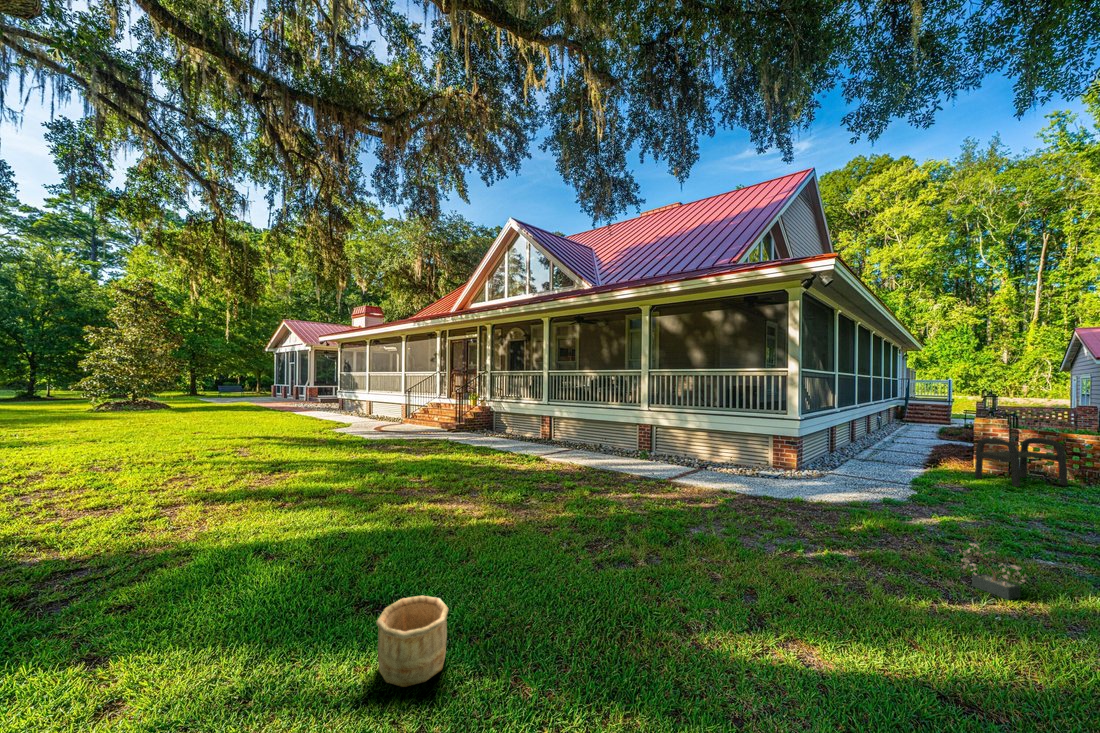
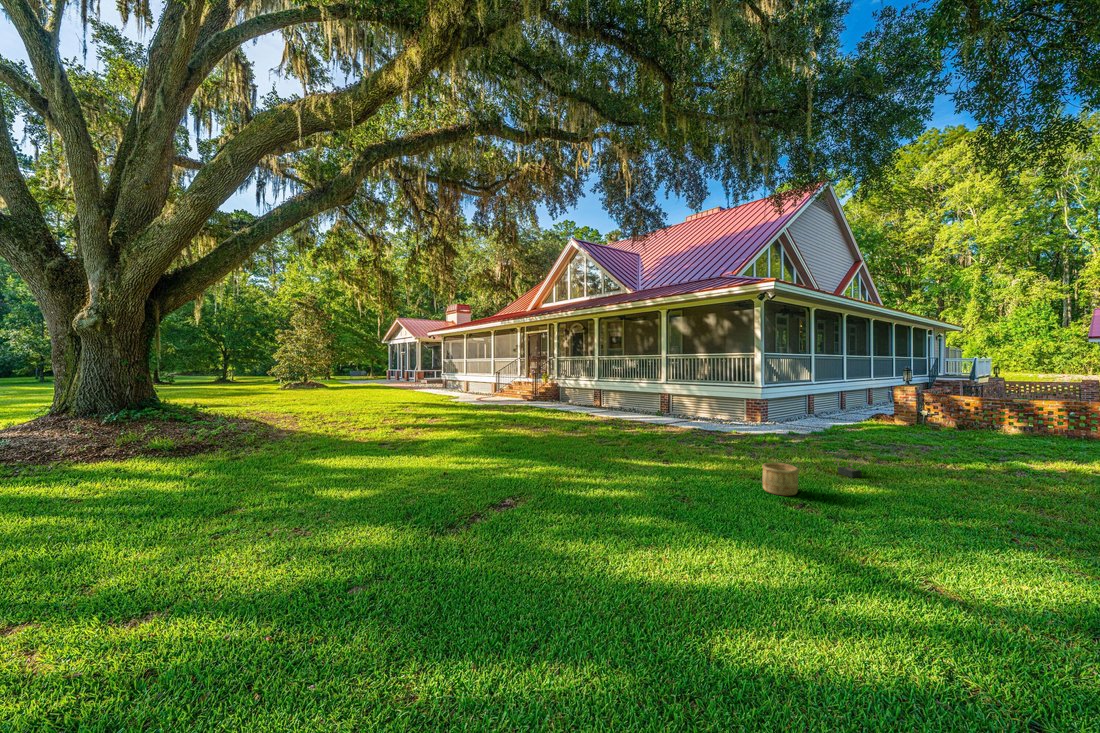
bench: present [975,438,1068,487] -> none [942,401,1018,438]
wooden bucket: present [376,596,448,687] -> present [762,463,799,496]

